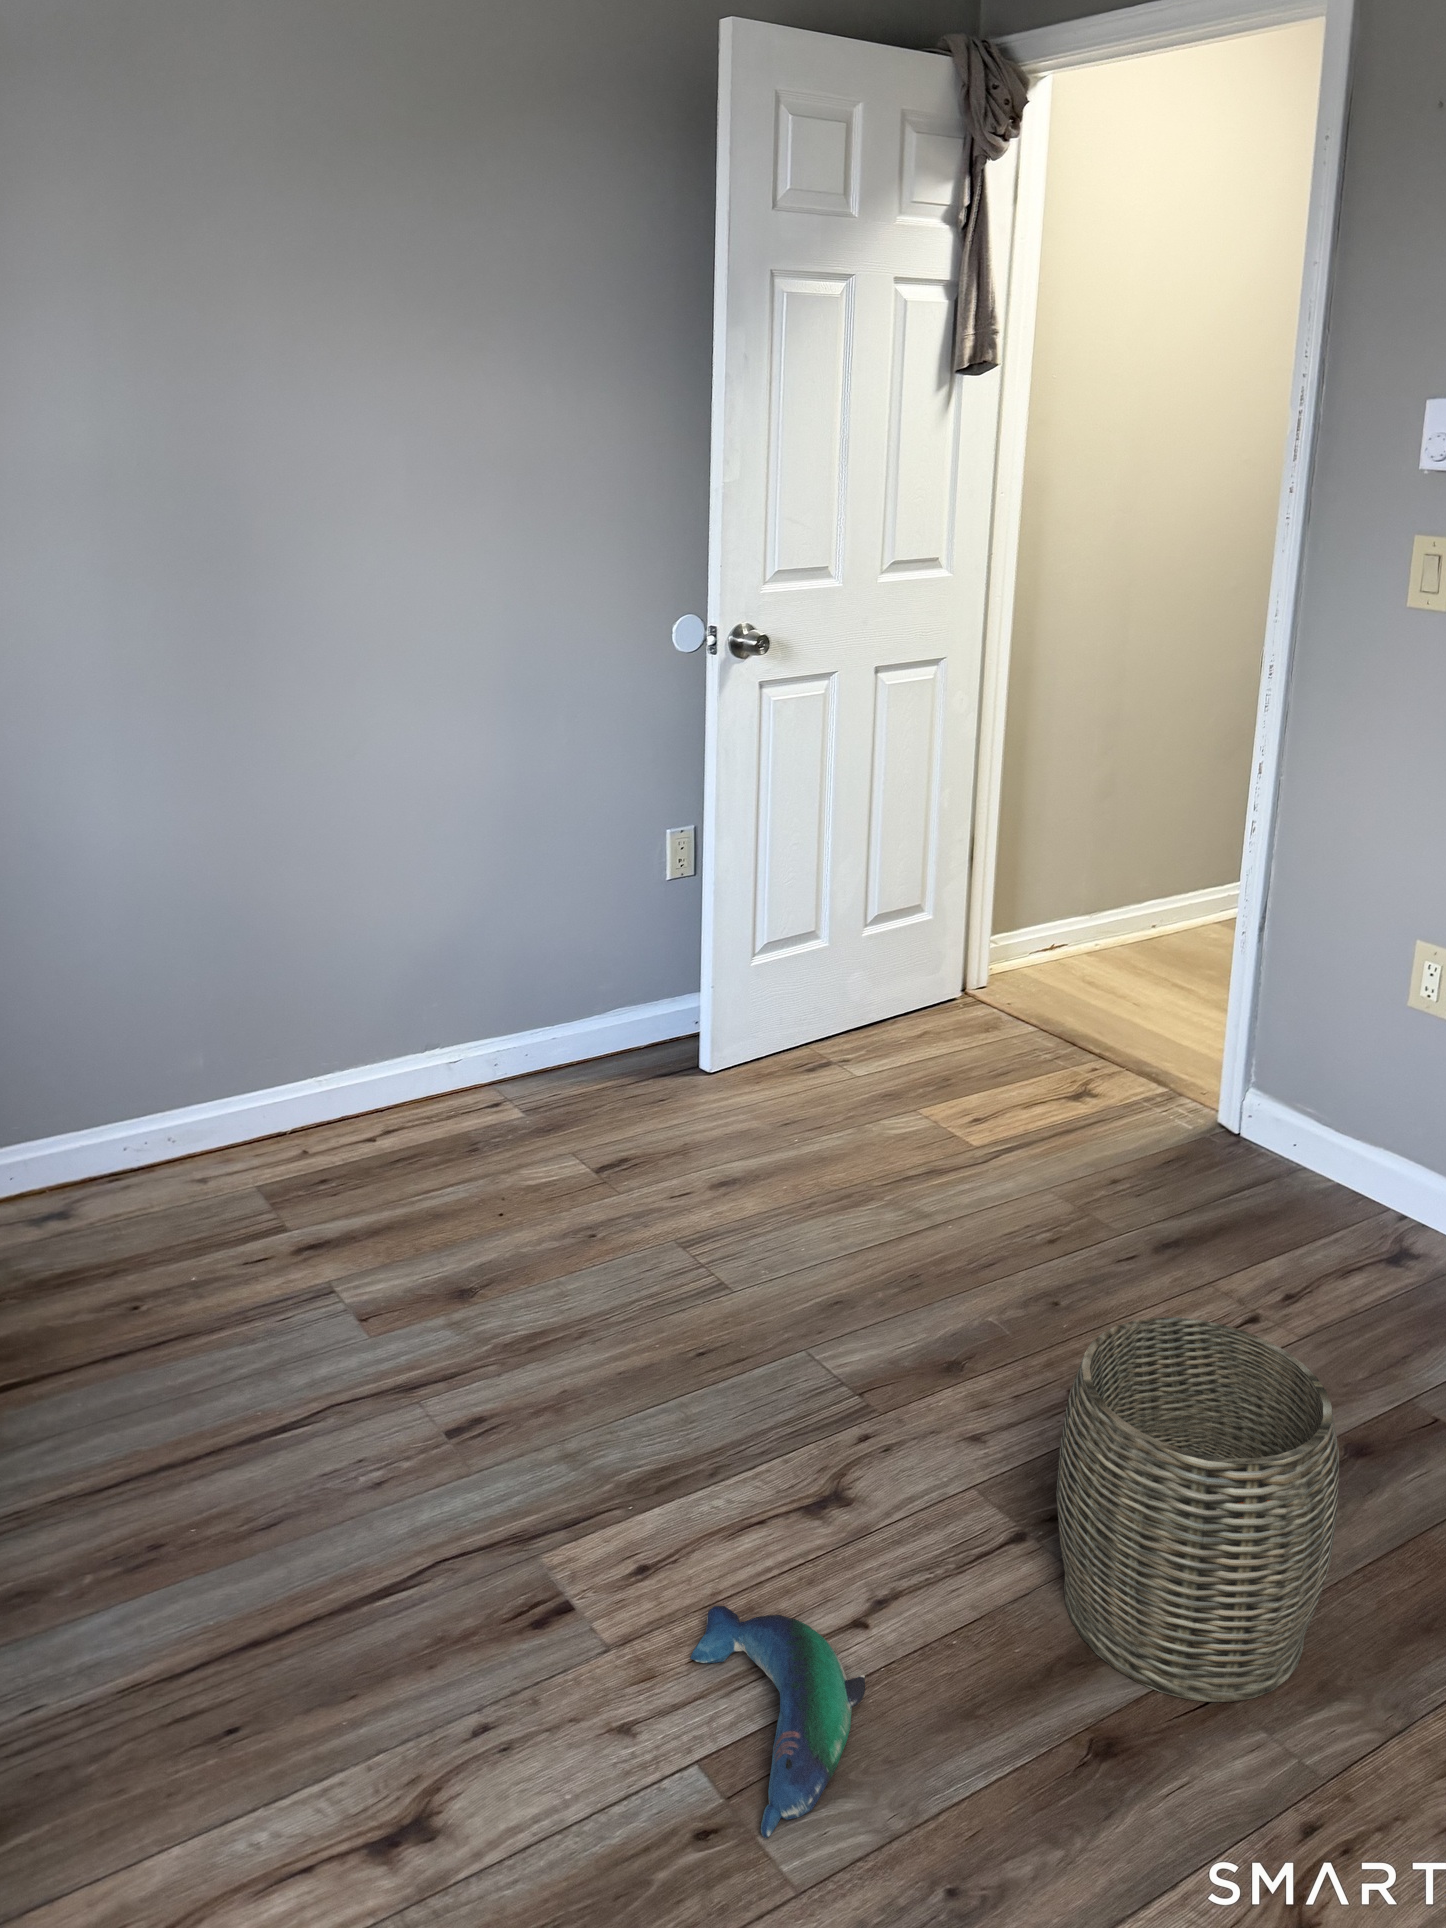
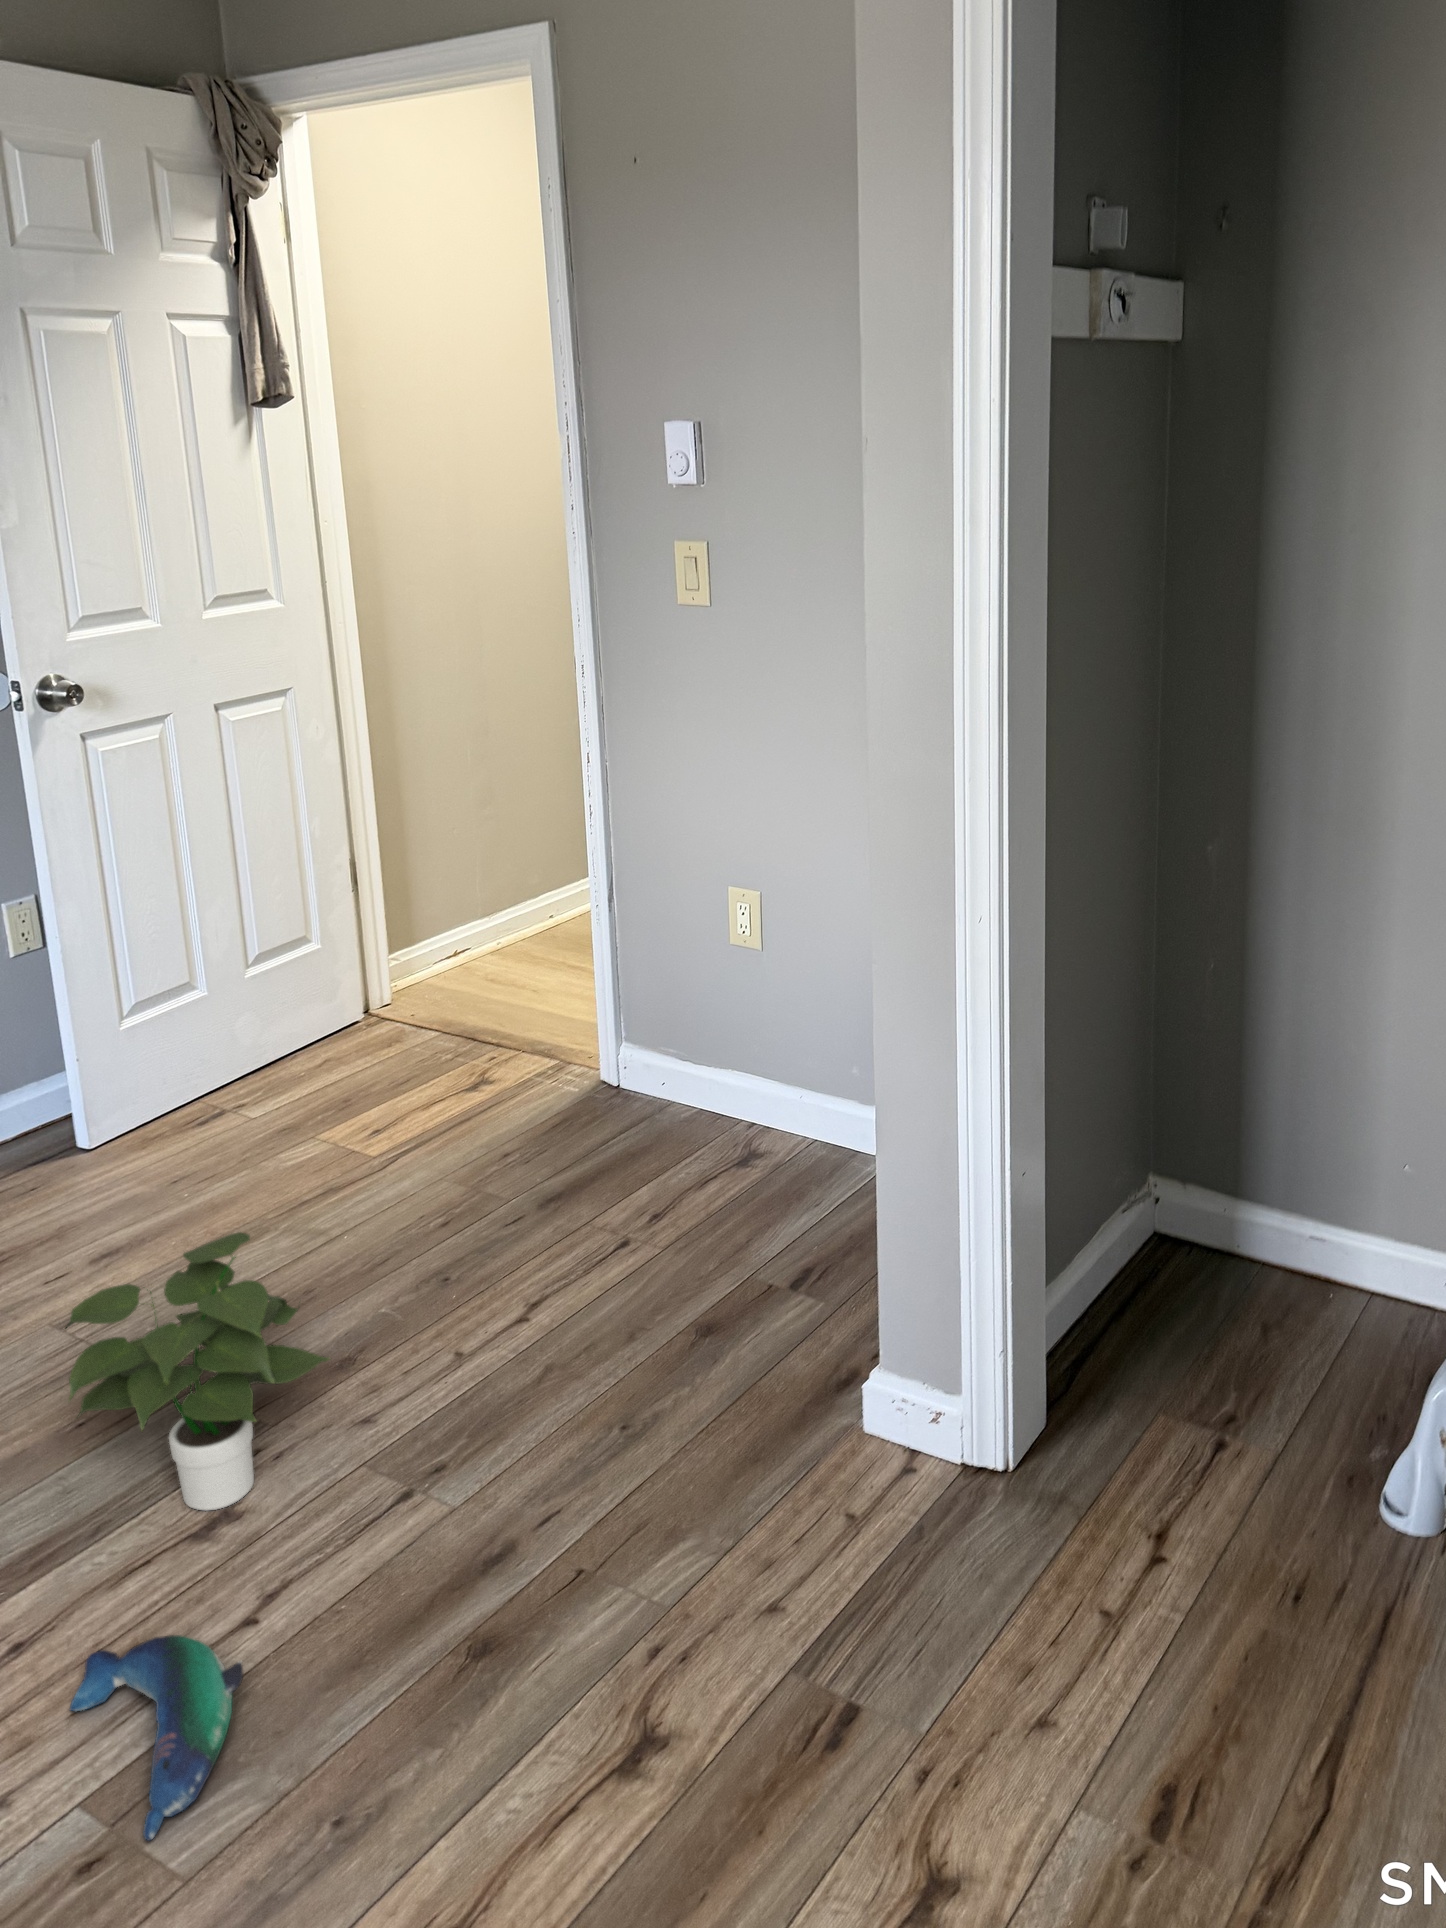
potted plant: none [709,1212,957,1487] -> present [66,1232,329,1510]
woven basket: present [1056,1318,1339,1702] -> none [420,1252,663,1585]

